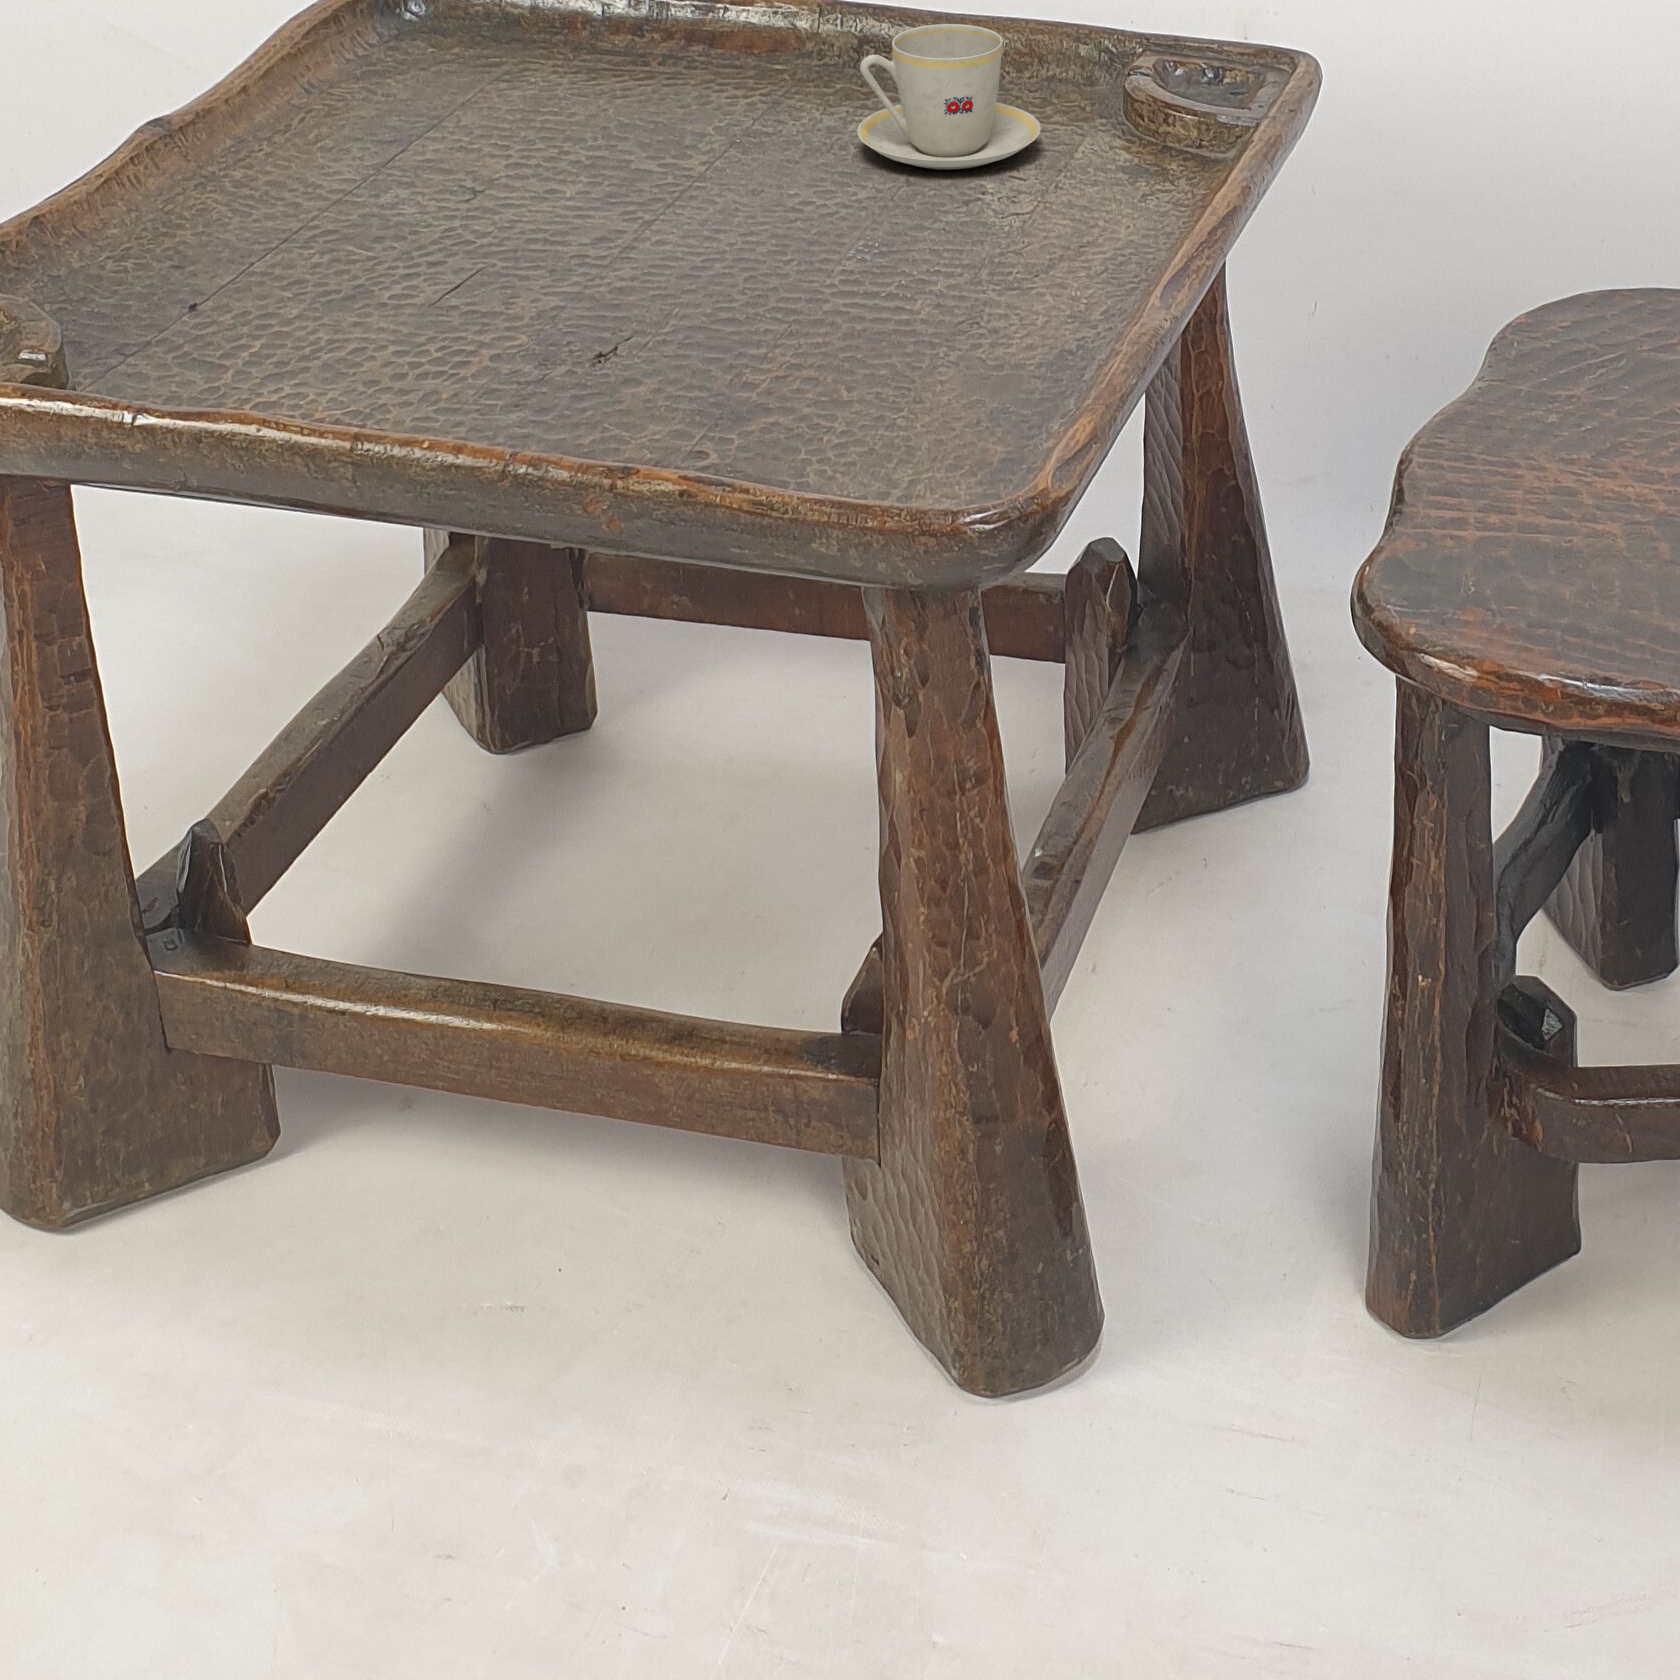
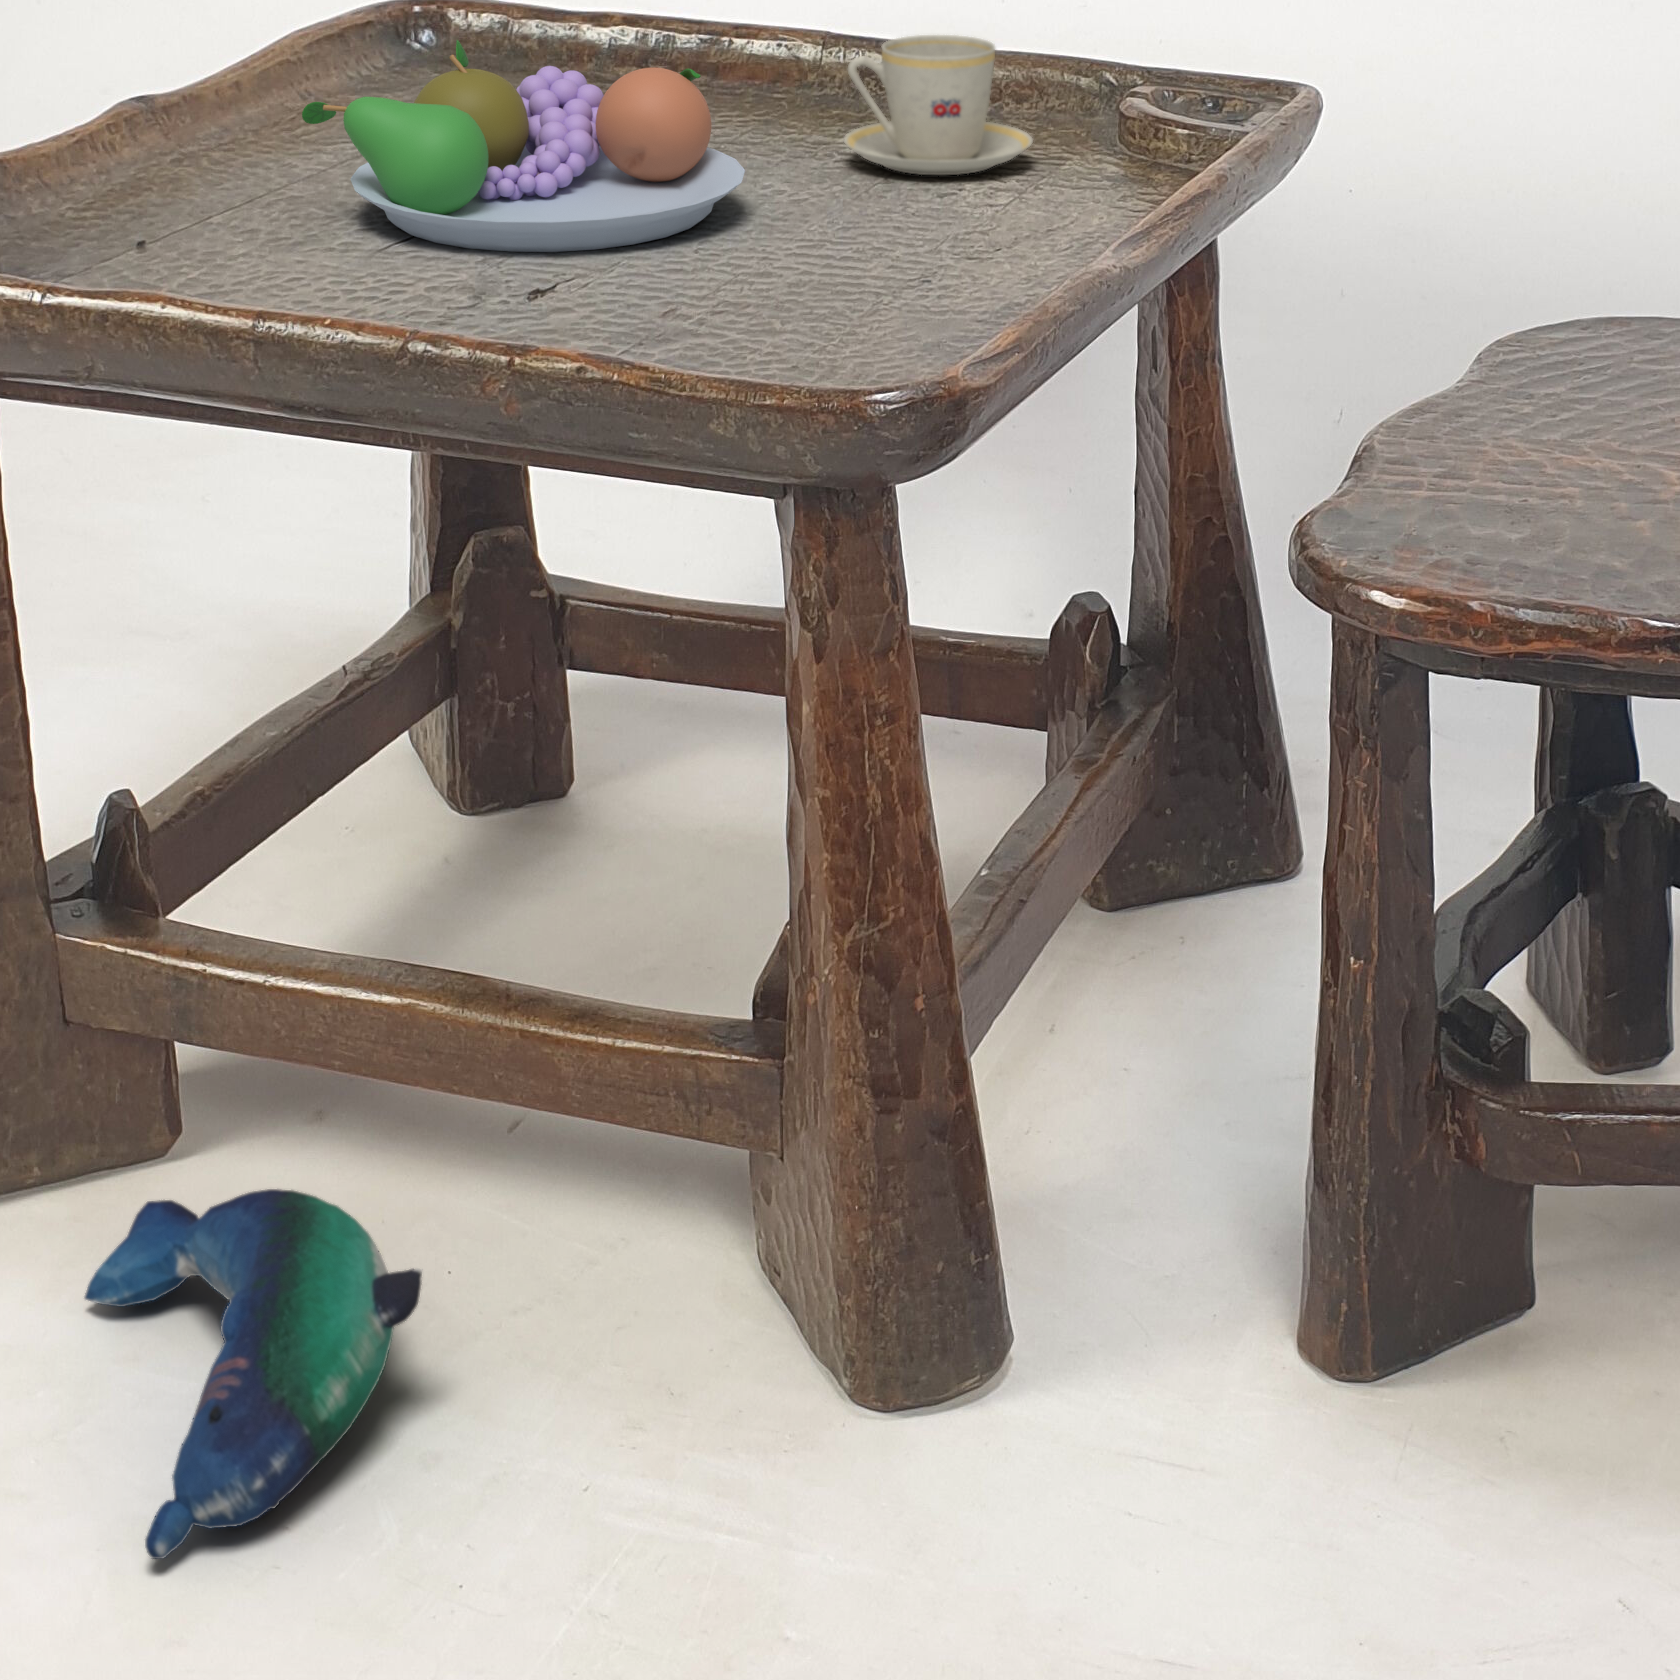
fruit bowl: none [346,73,778,302] -> present [302,40,745,252]
plush toy: none [221,1224,557,1617] -> present [85,1189,422,1559]

